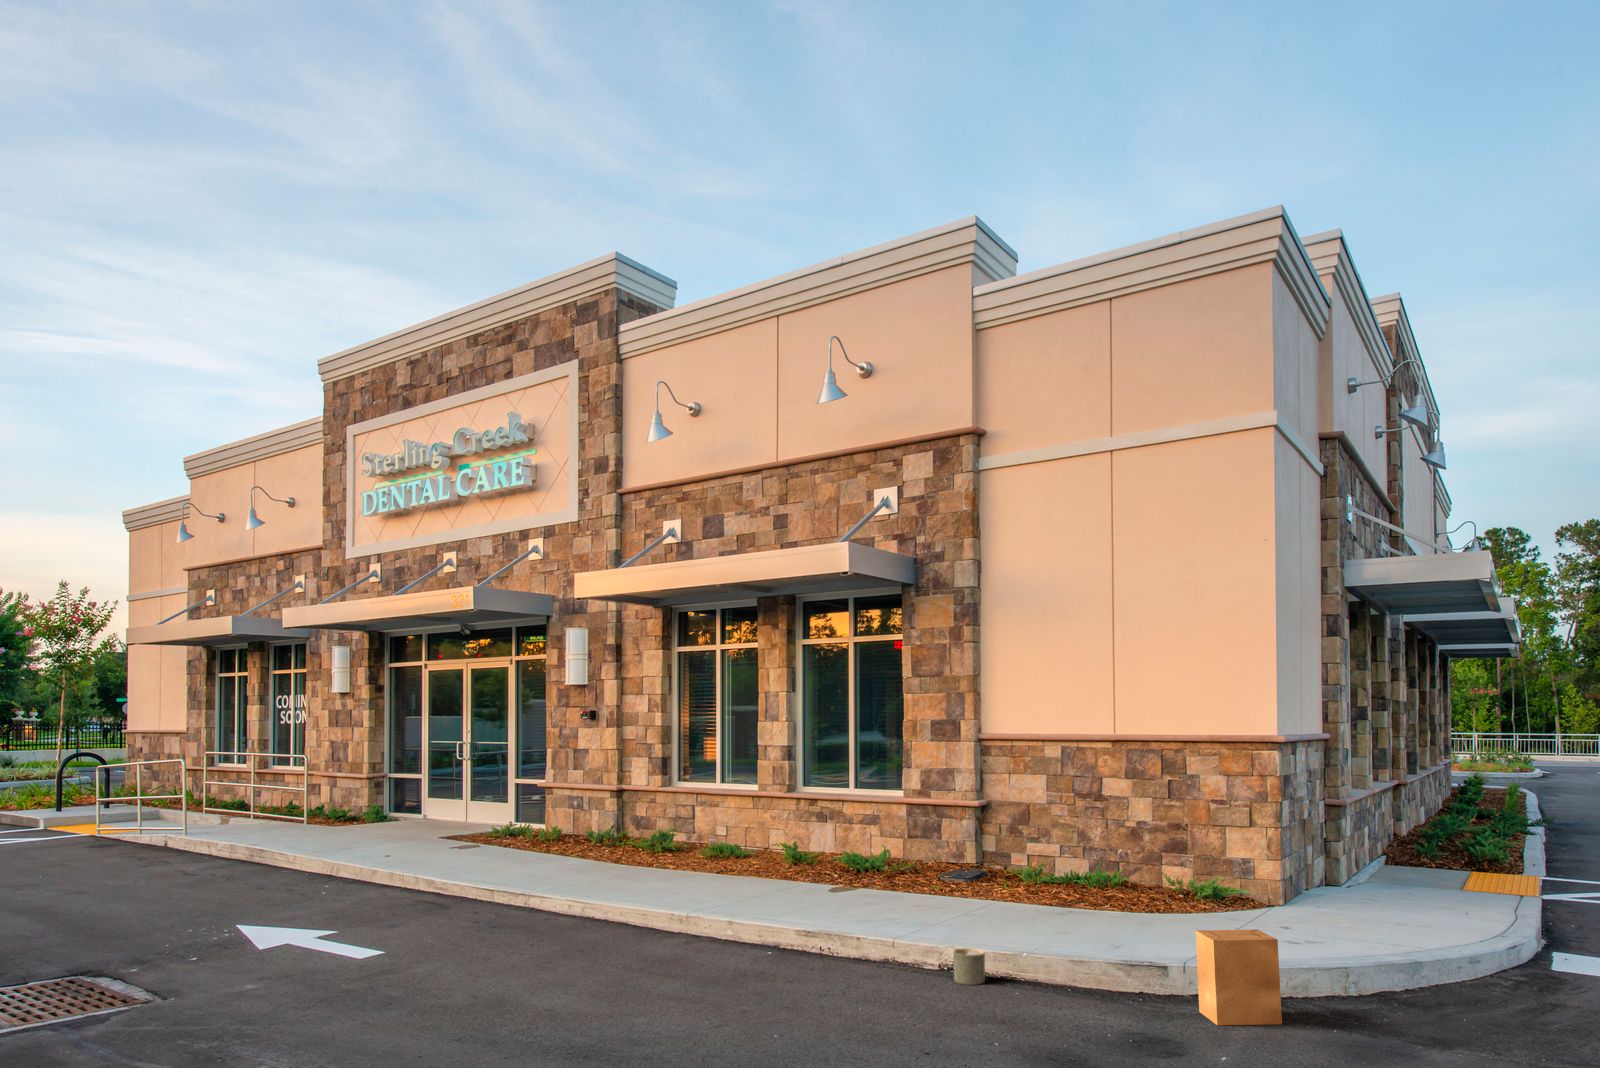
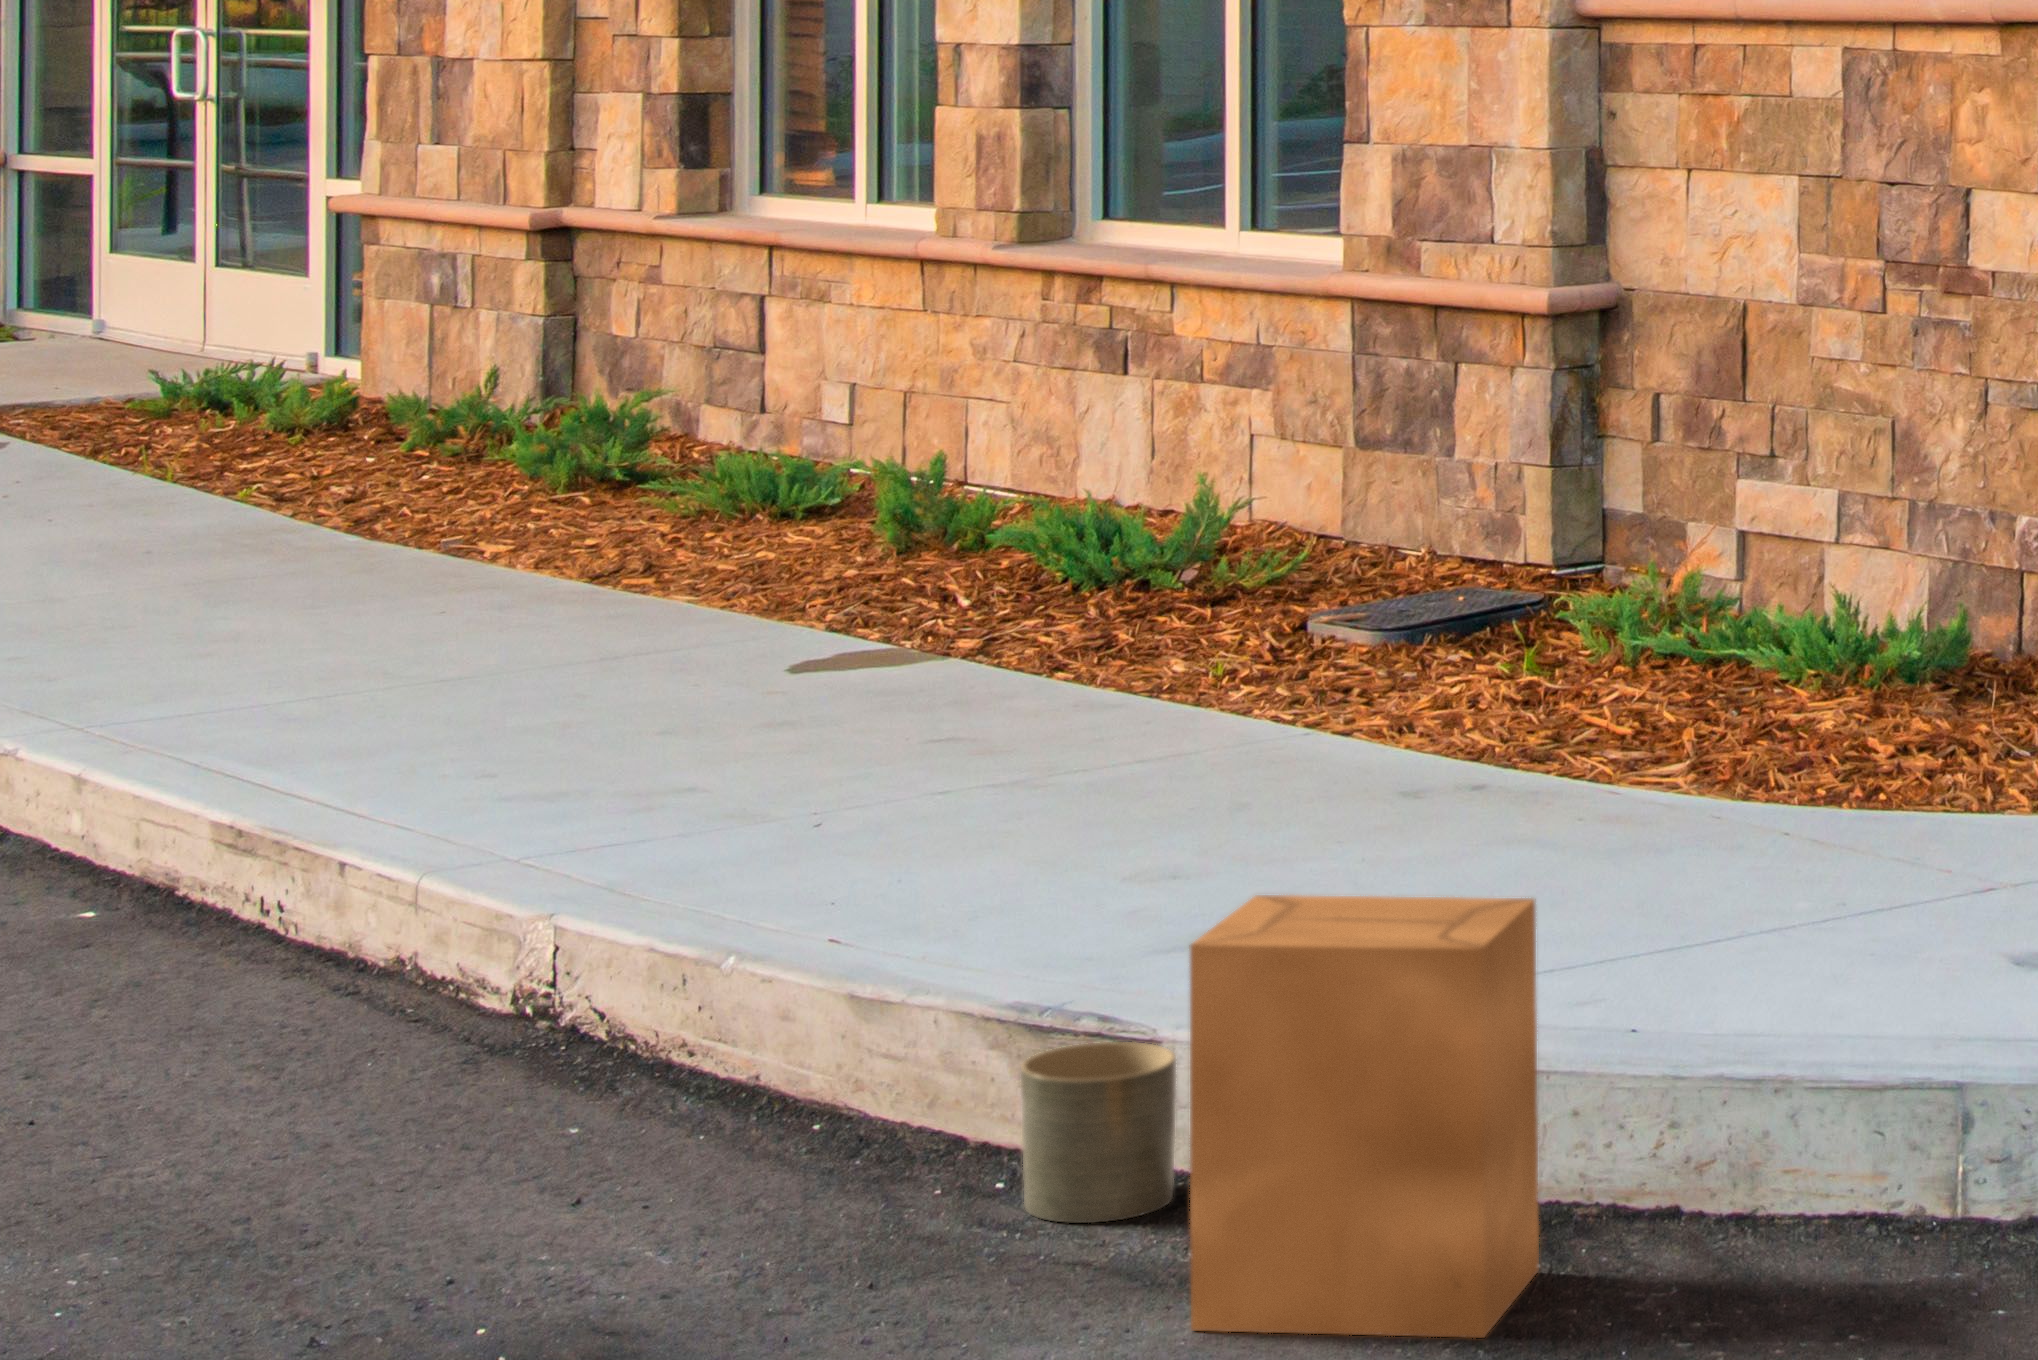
planter: present [953,948,985,985] -> present [1021,1042,1176,1223]

